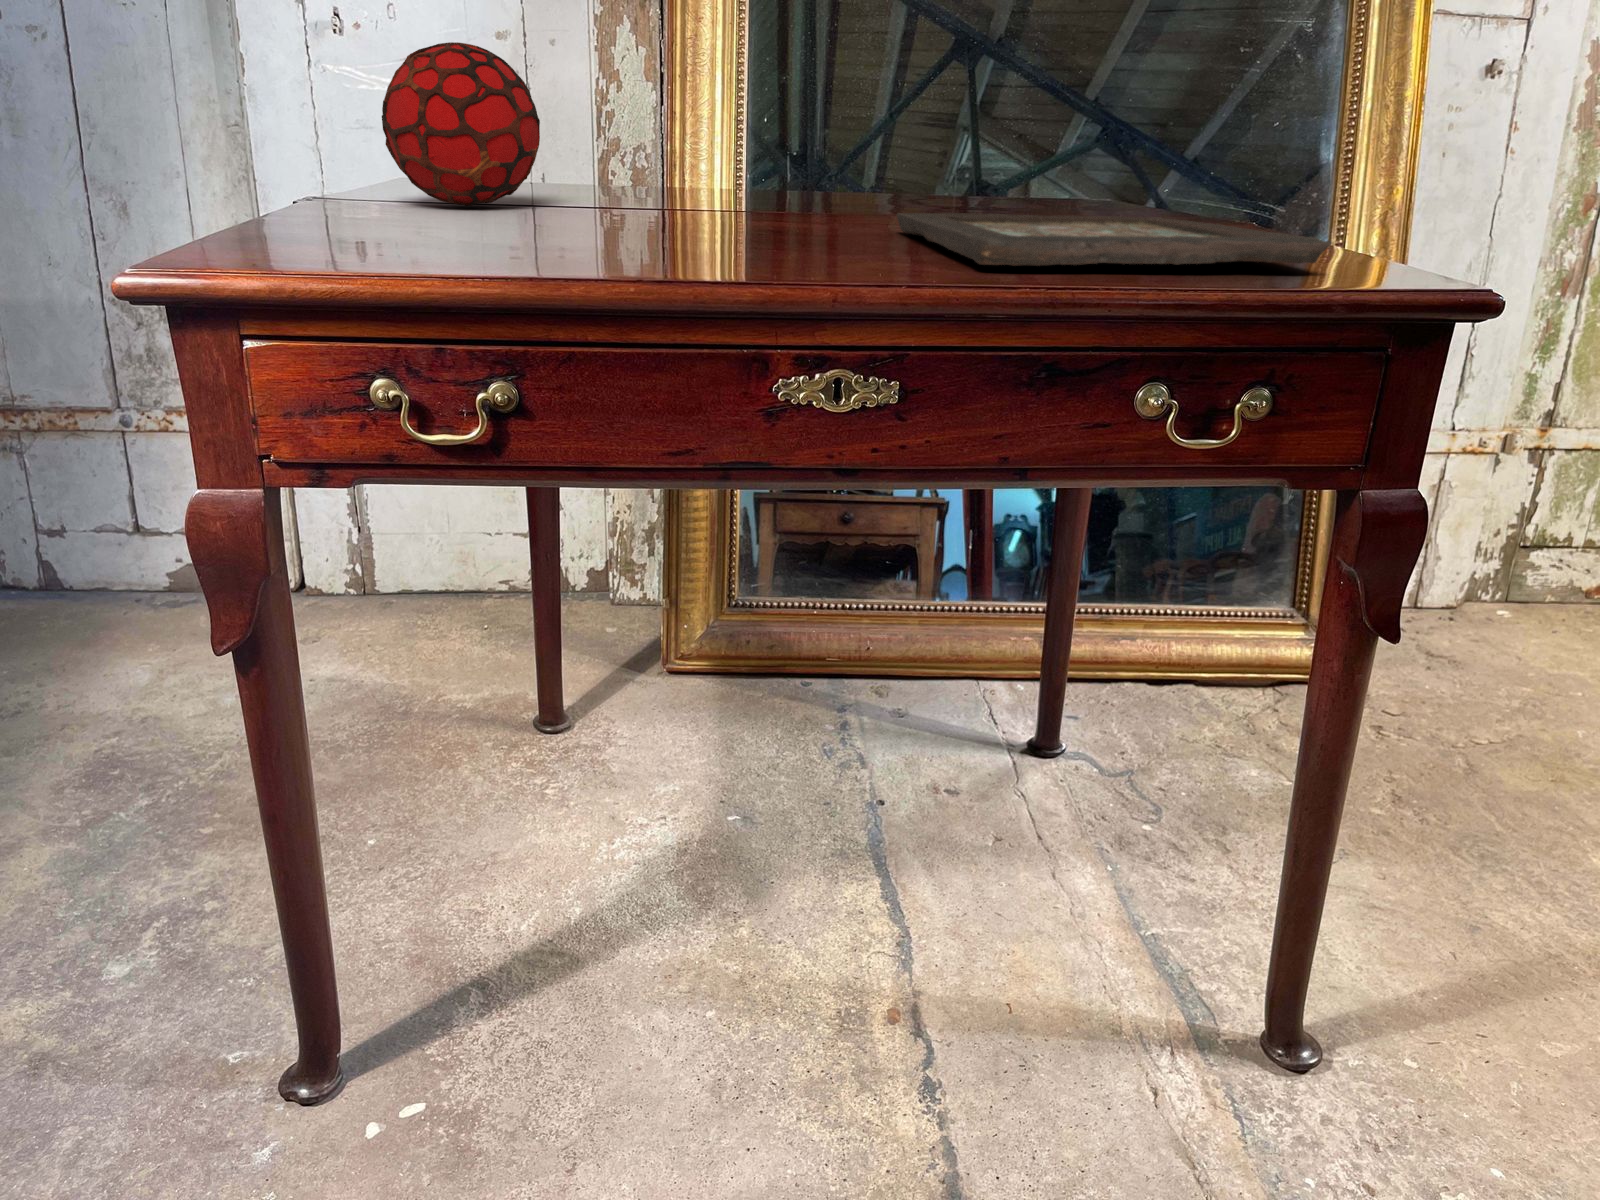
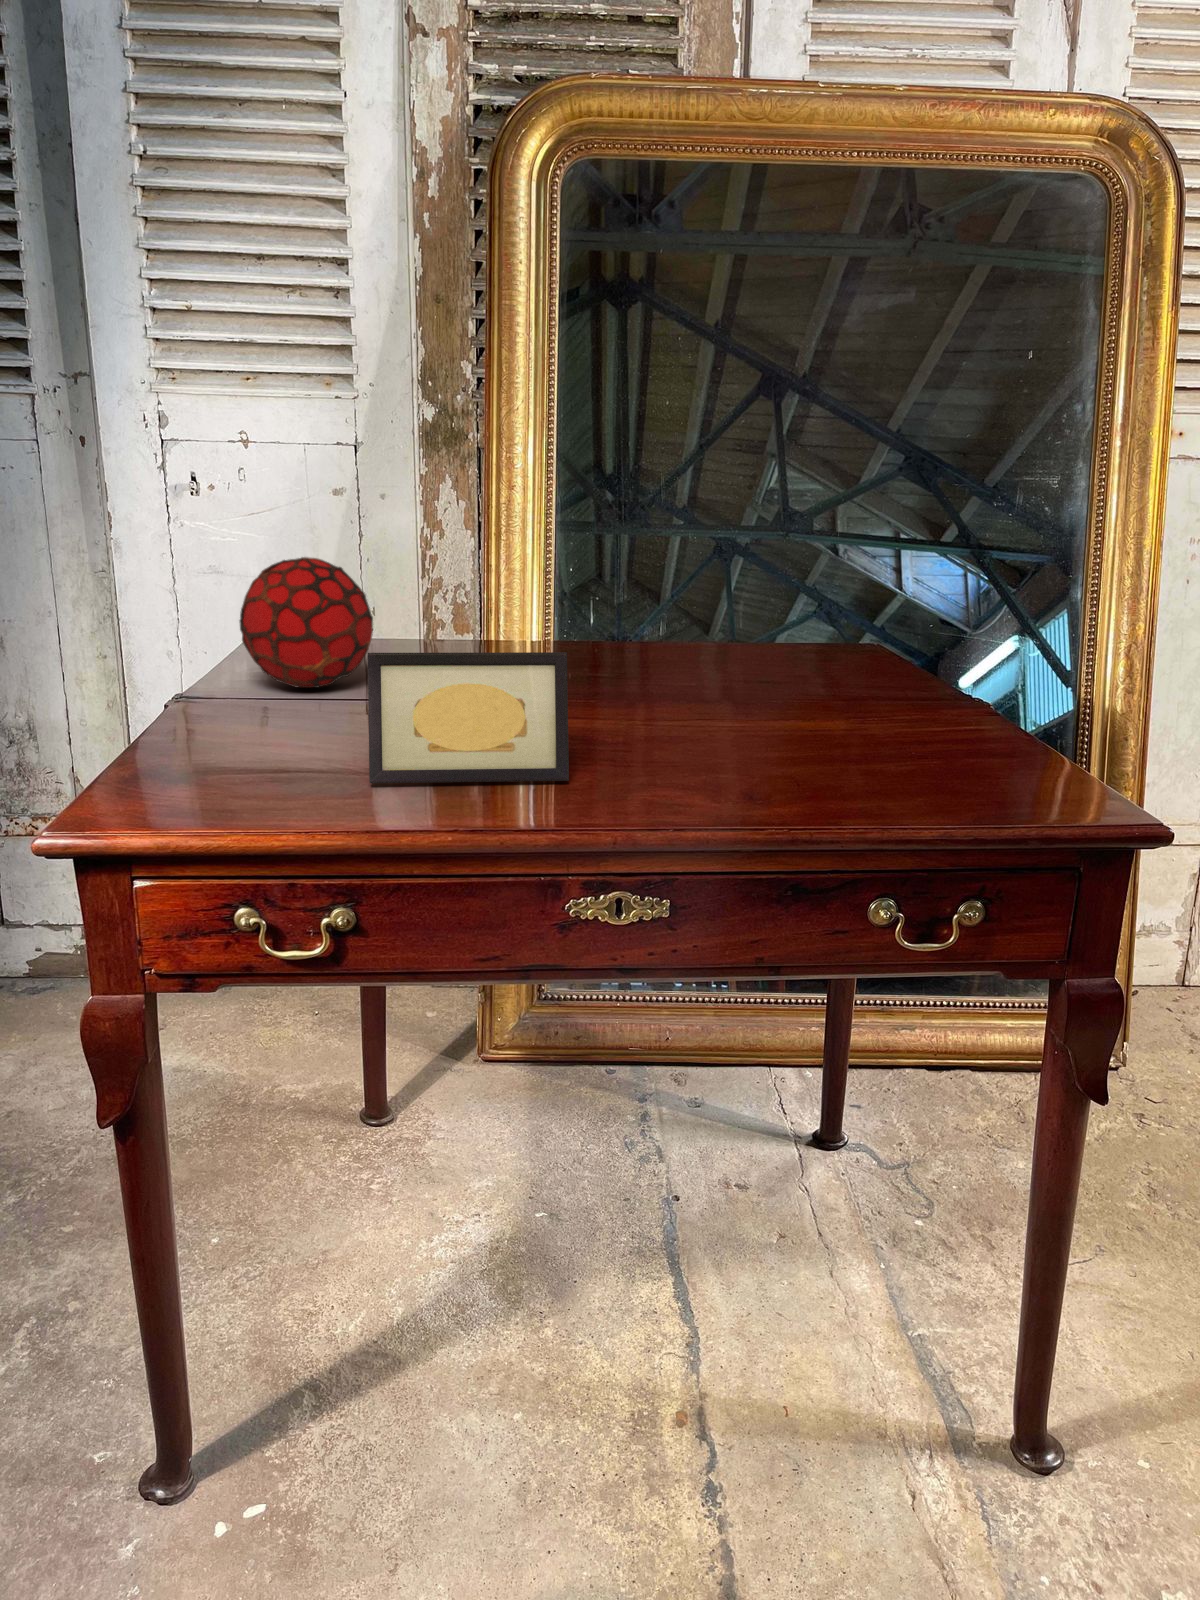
picture frame: none [529,84,776,255] -> present [368,652,569,783]
decorative tray: present [897,213,1331,265] -> none [676,706,1028,800]

